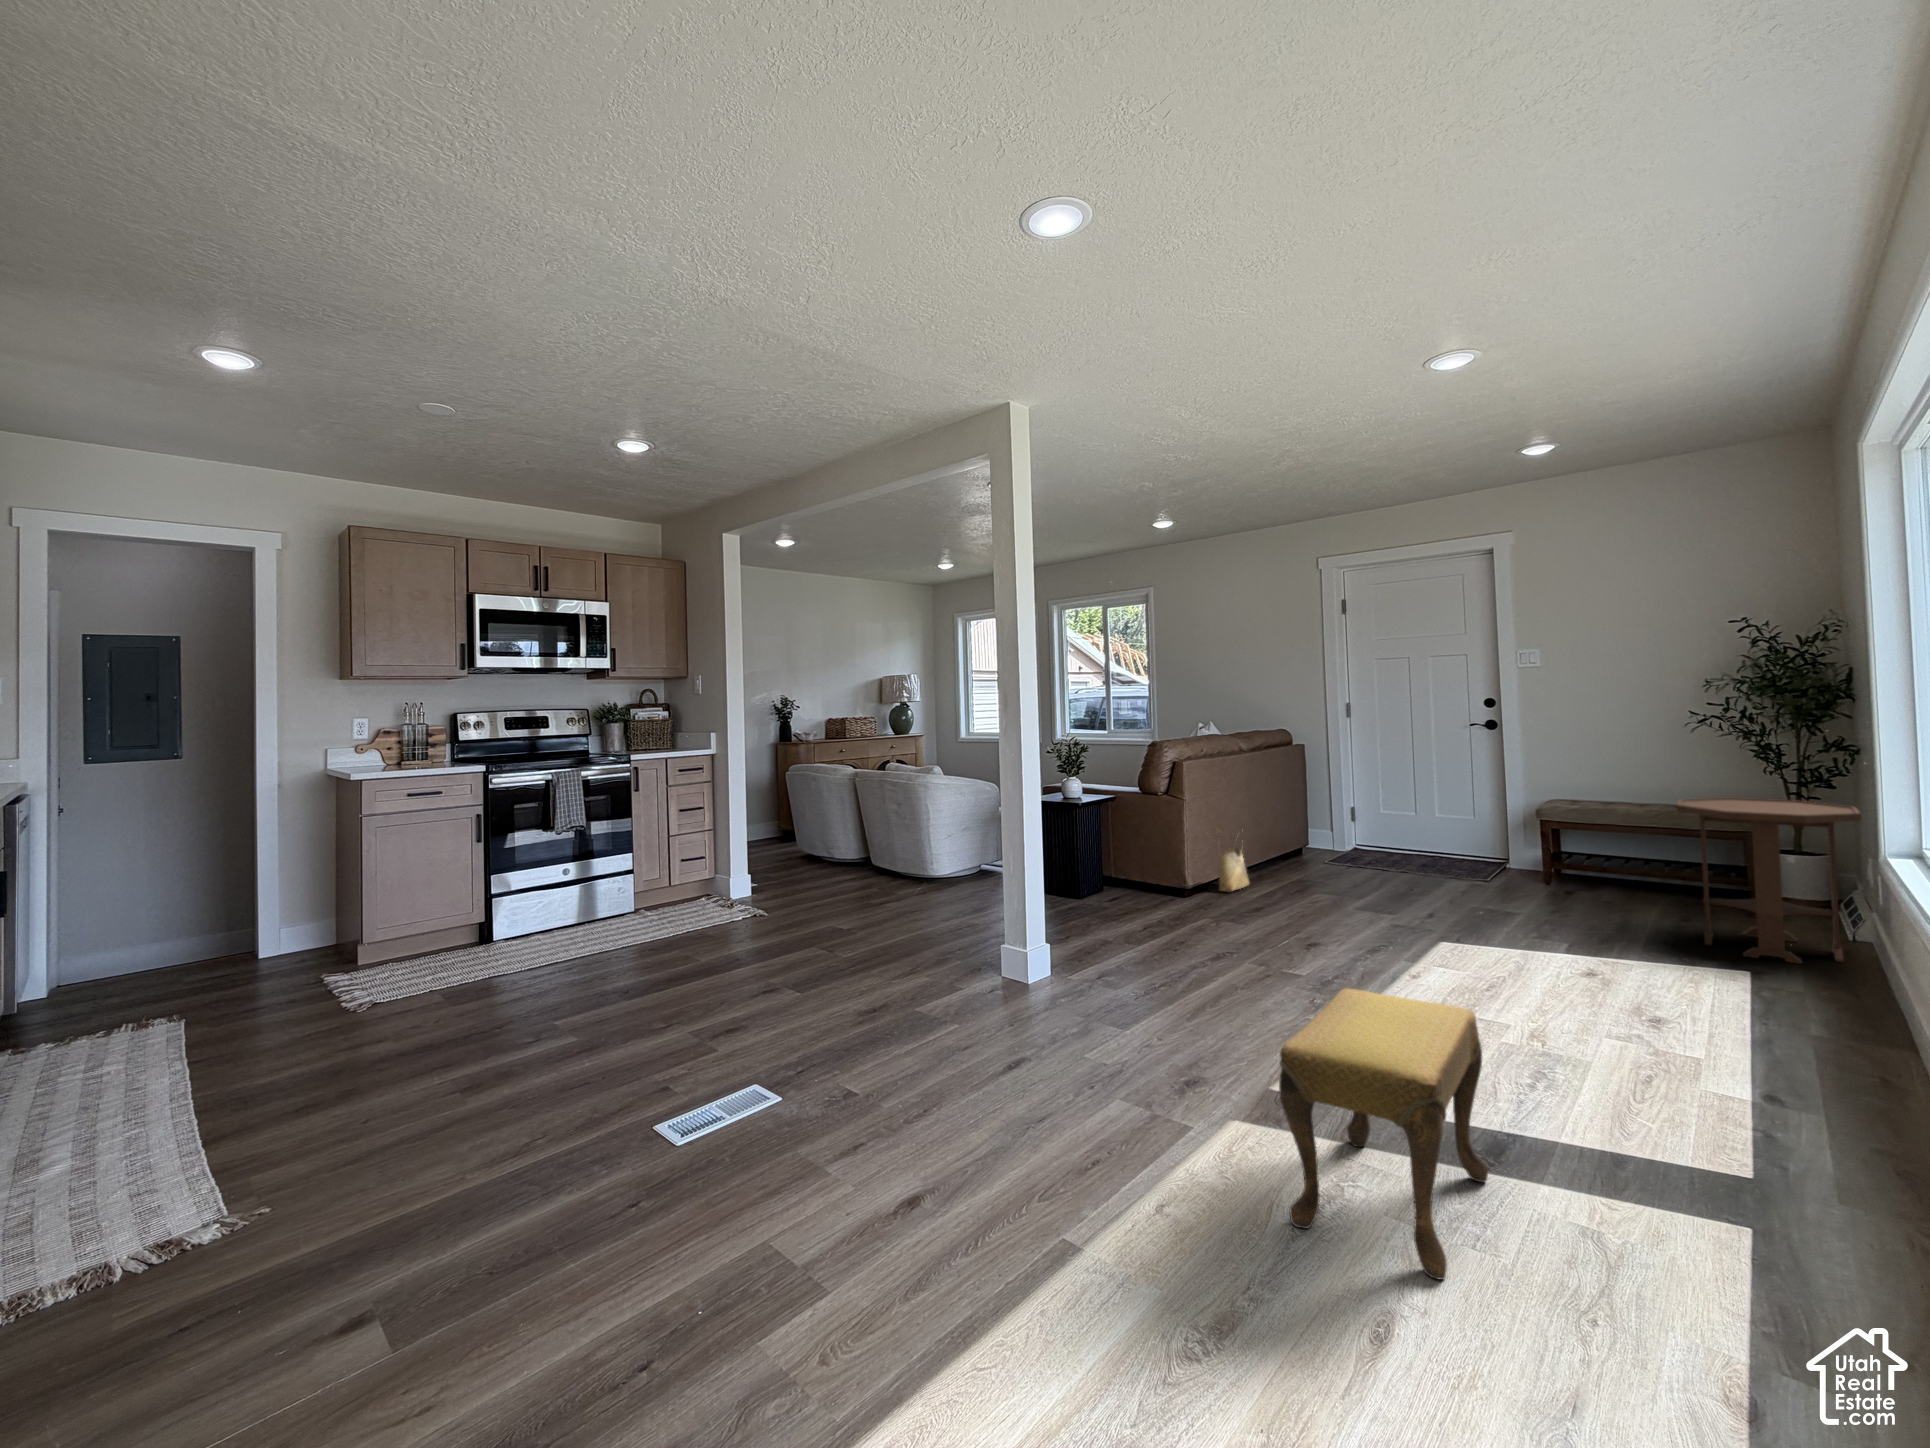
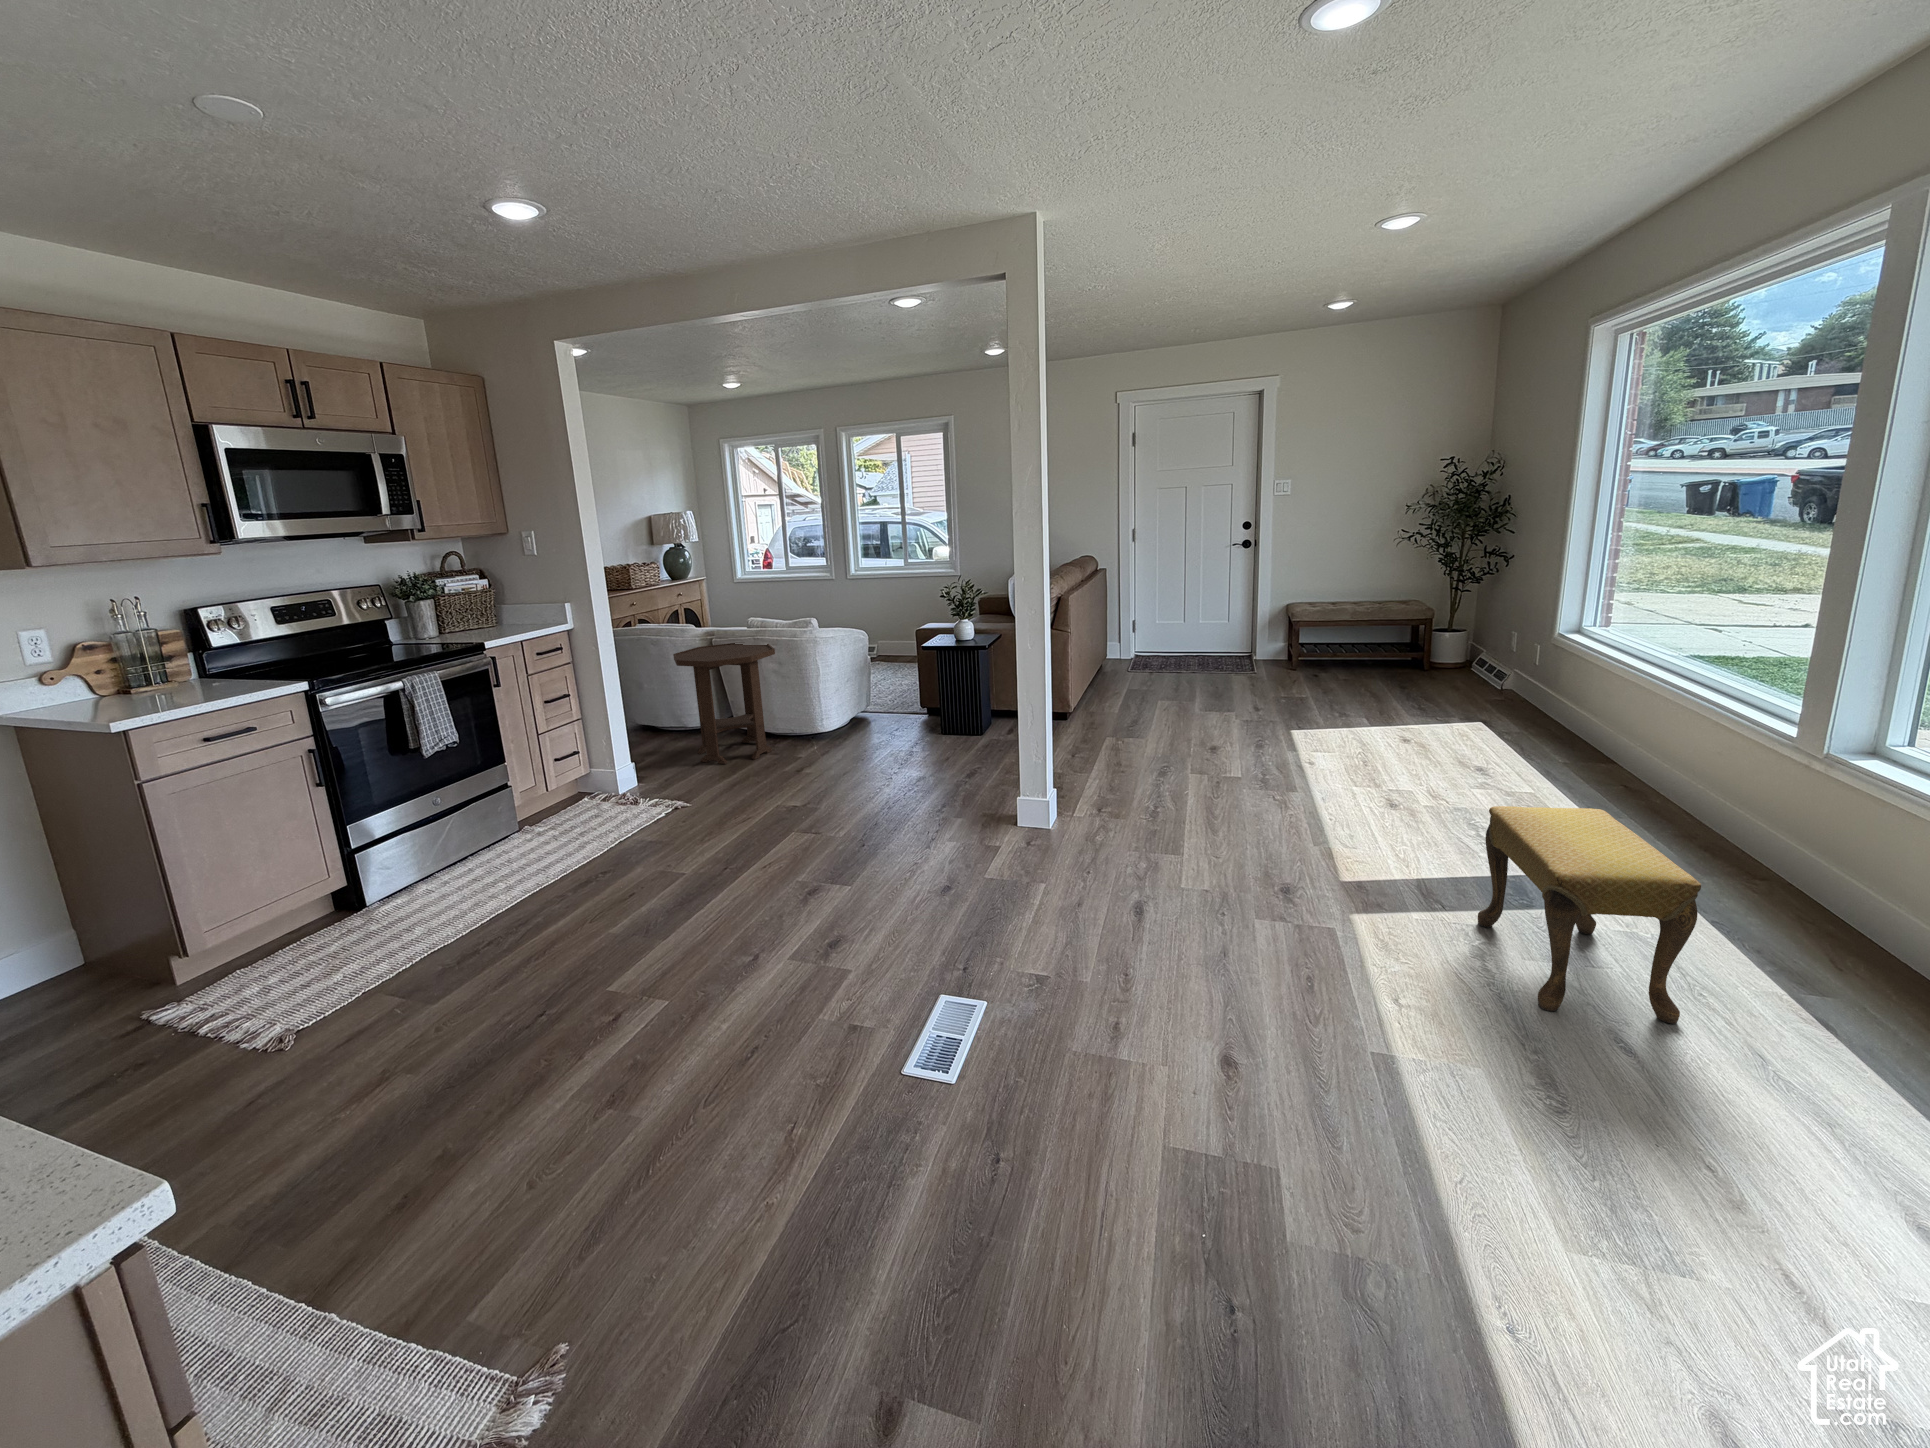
side table: present [1677,798,1861,964] -> present [673,643,775,764]
woven basket: present [1219,836,1249,892] -> none [1081,654,1105,710]

